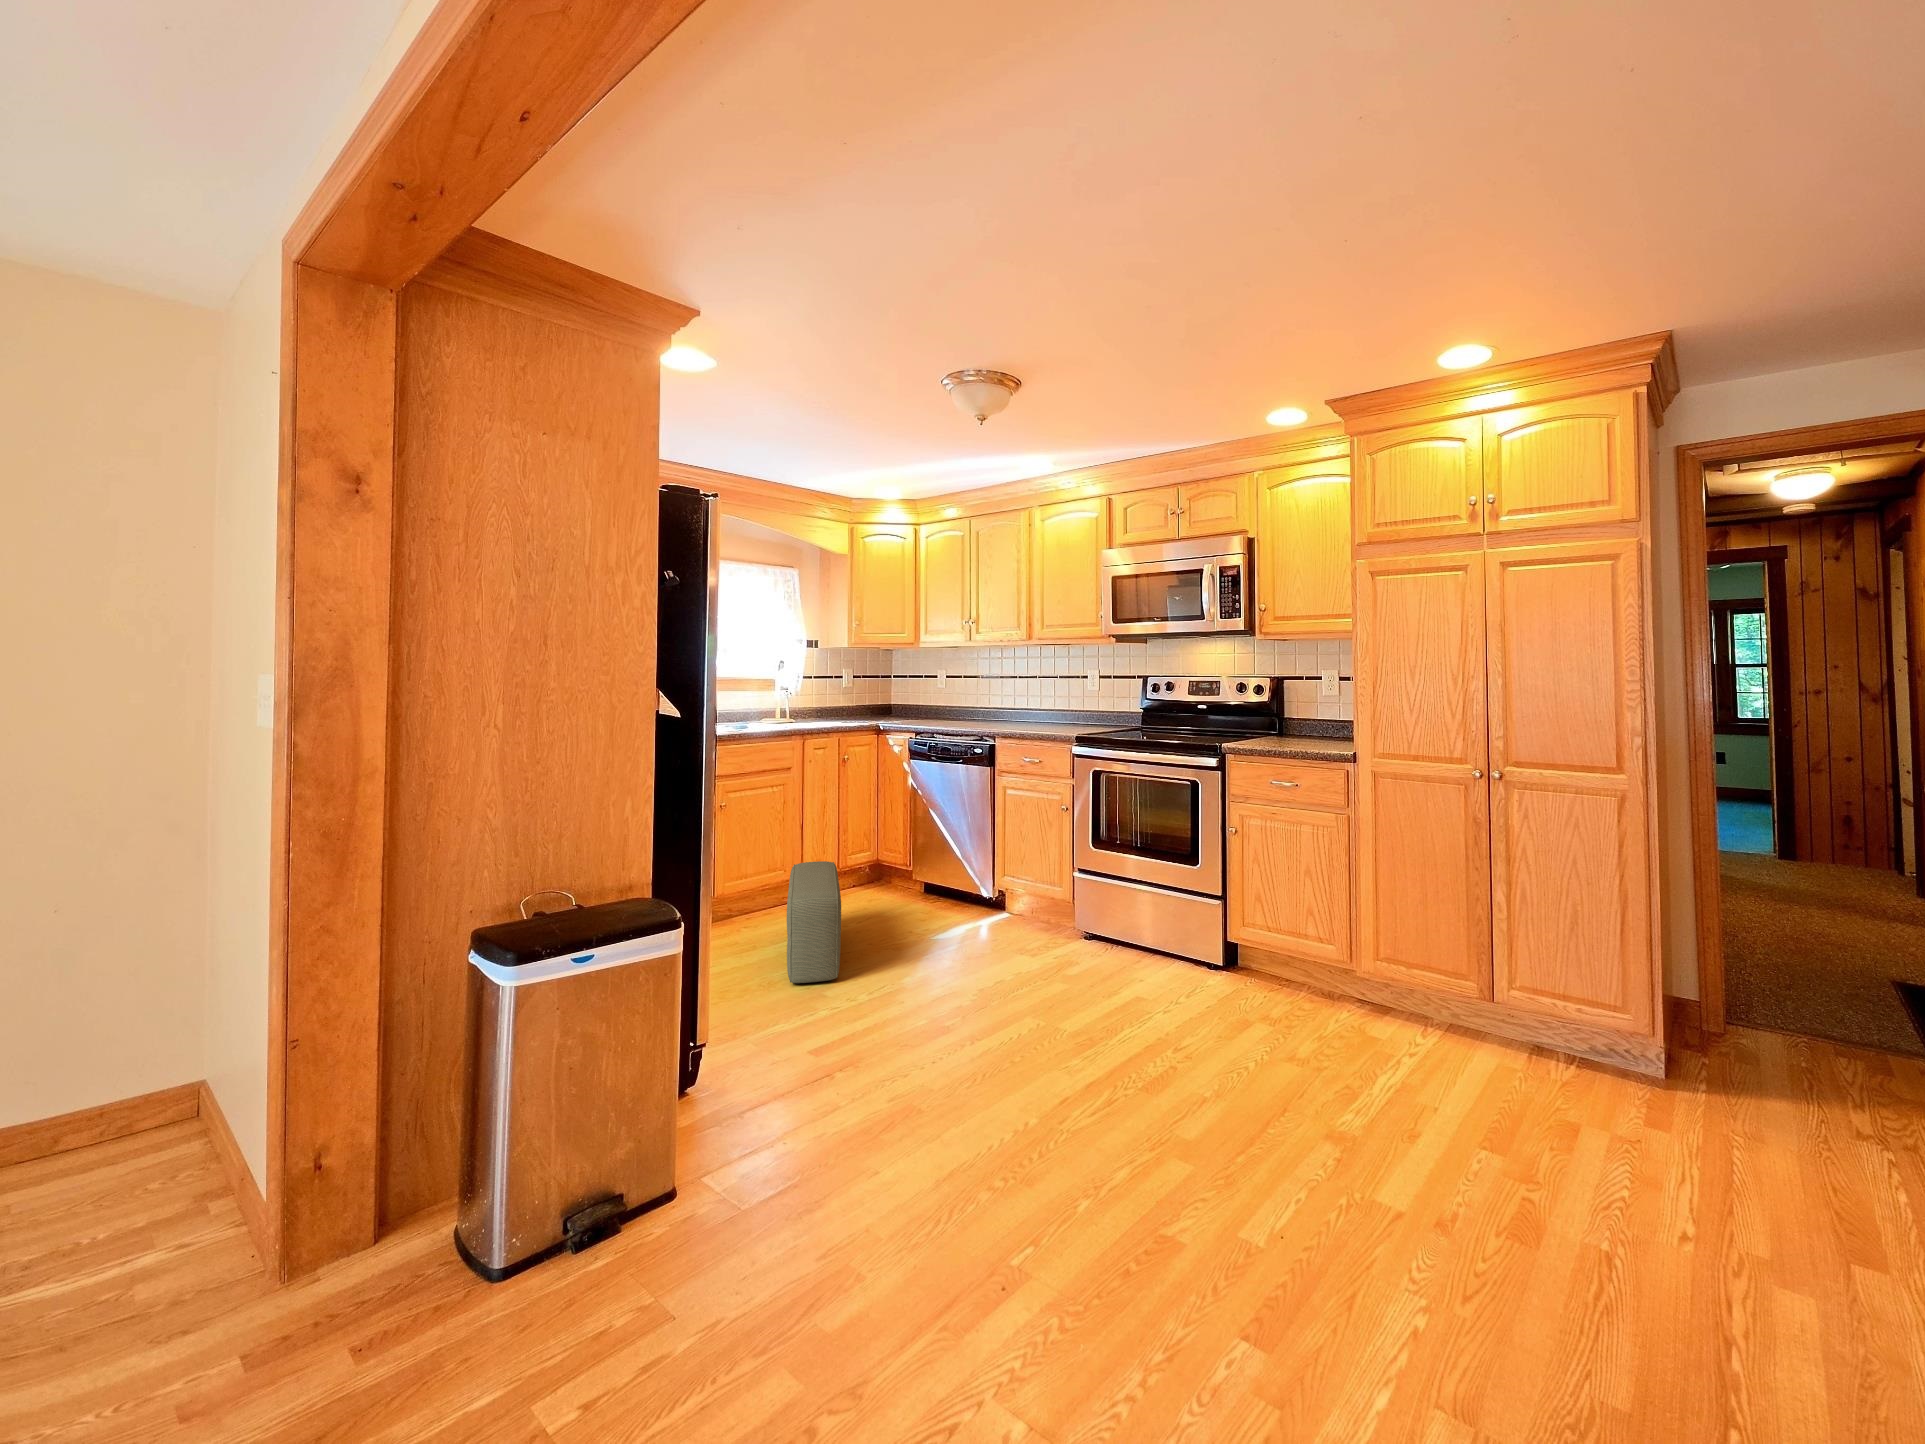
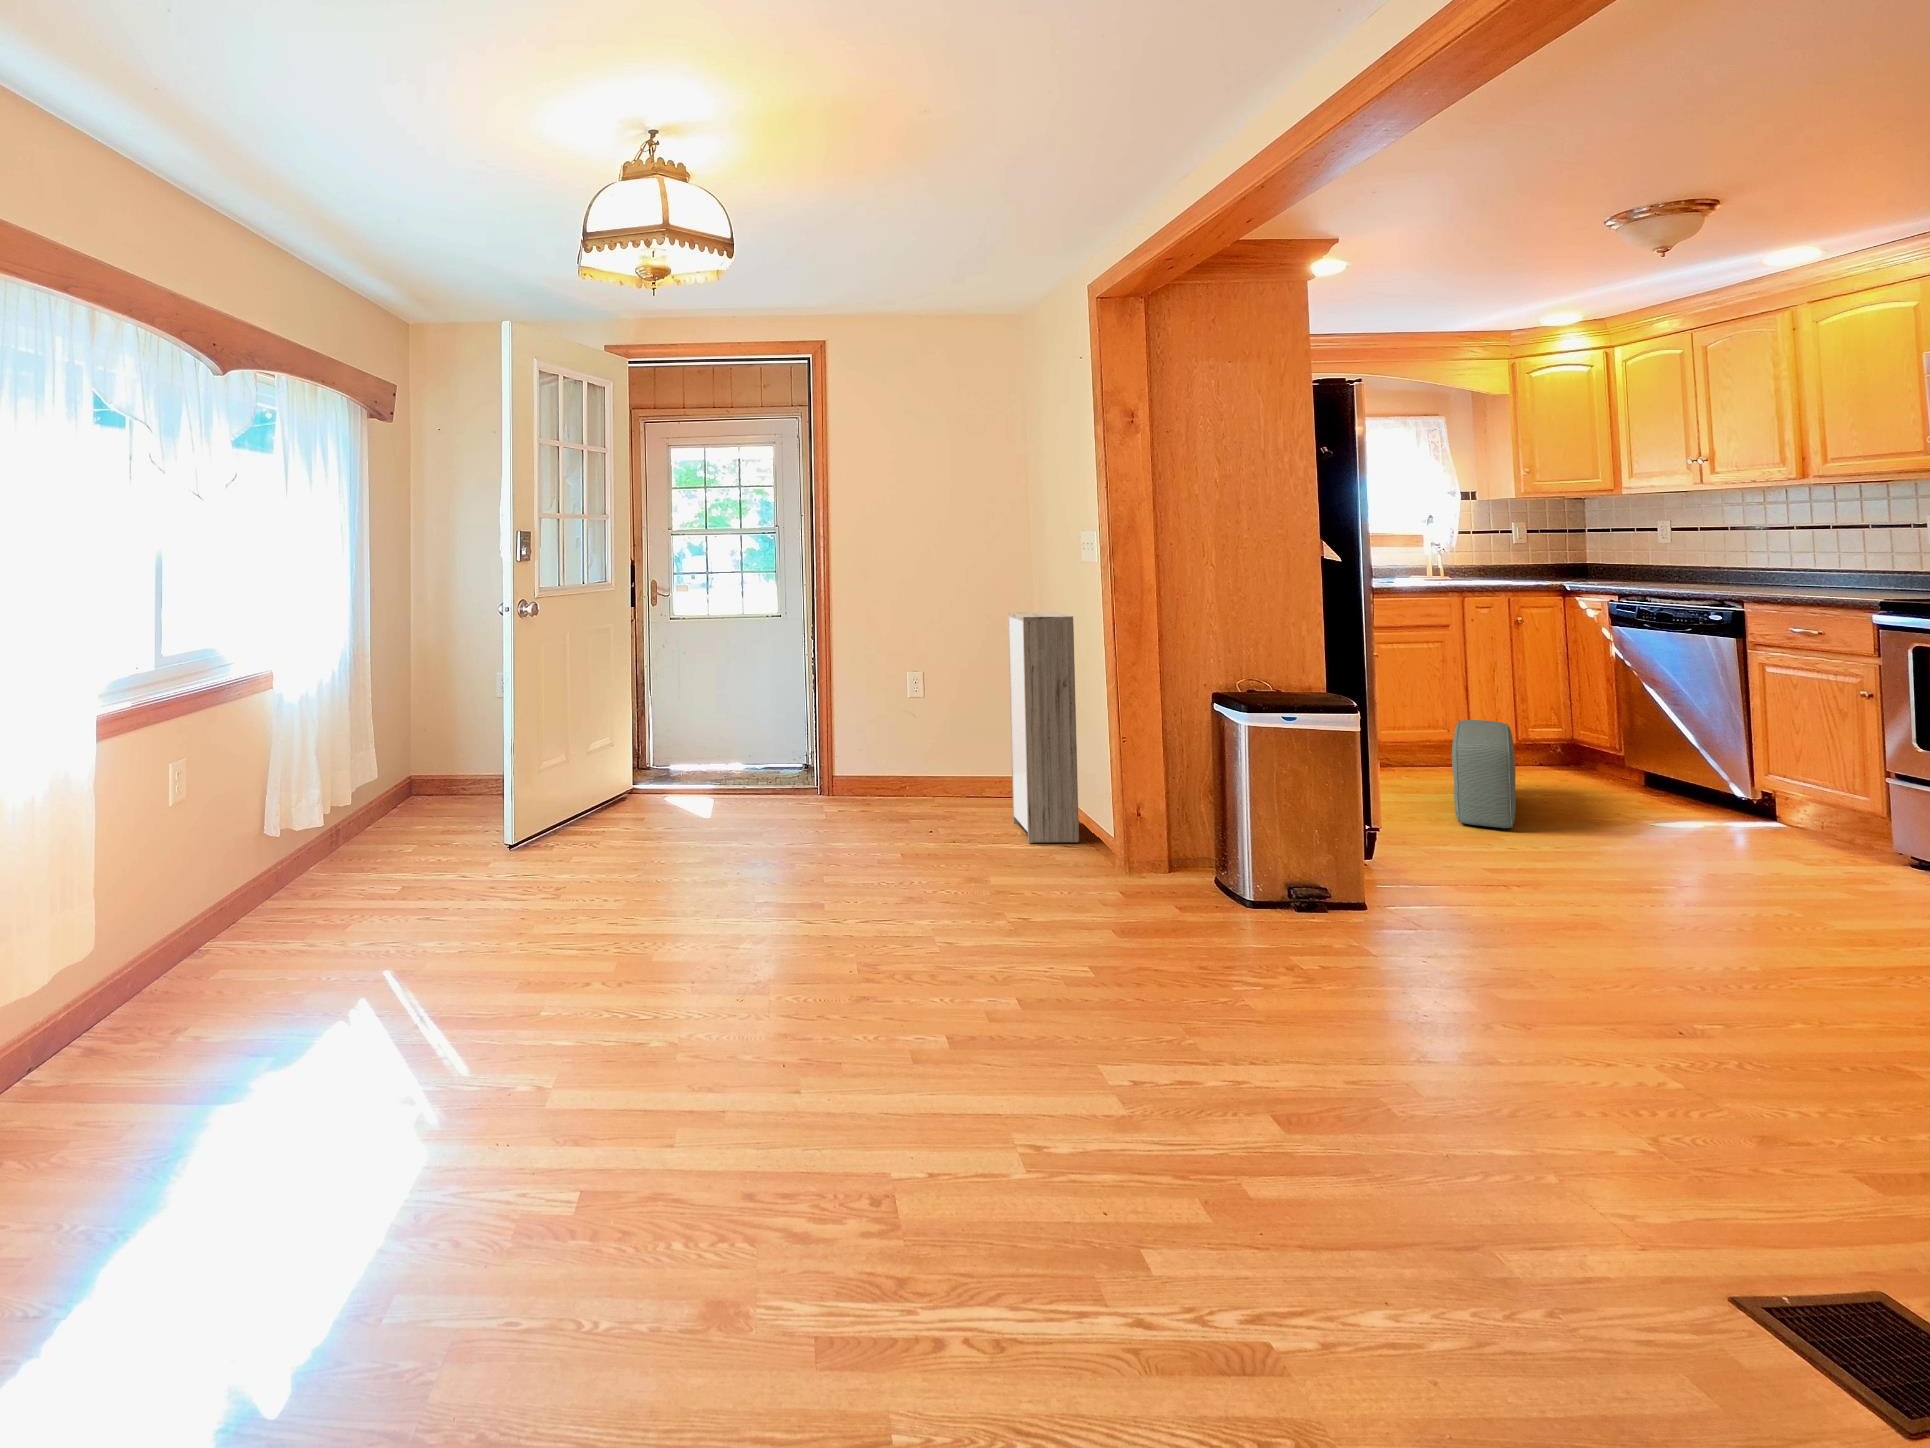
storage cabinet: none [93,805,233,1247] -> present [1008,612,1079,842]

